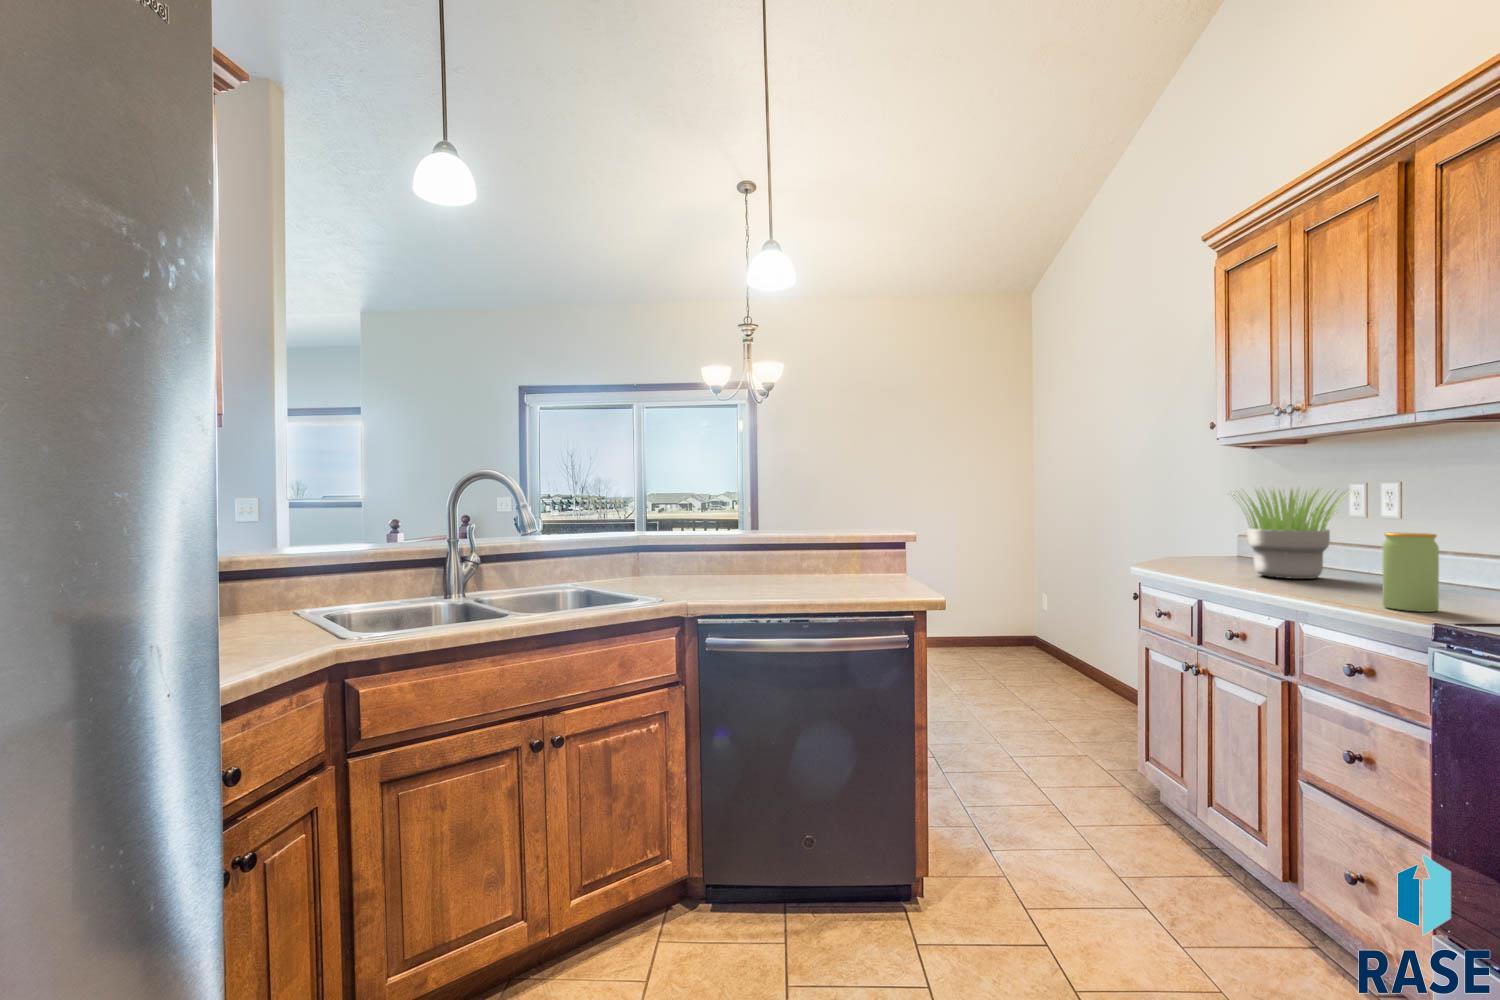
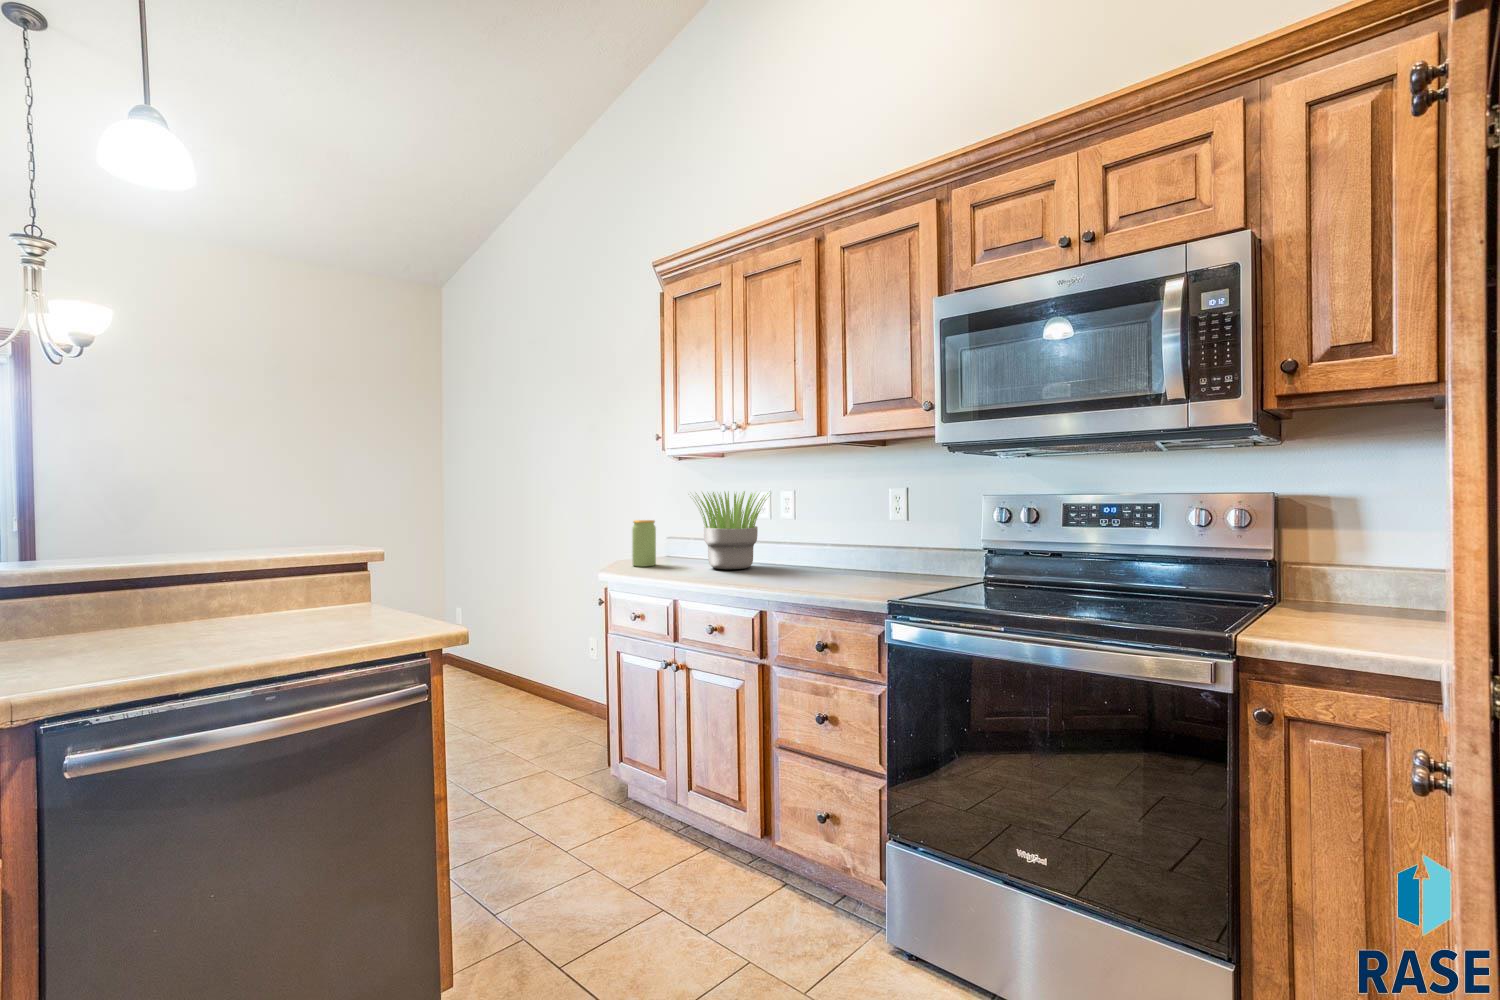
jar: present [1383,533,1439,612] -> present [632,520,656,567]

